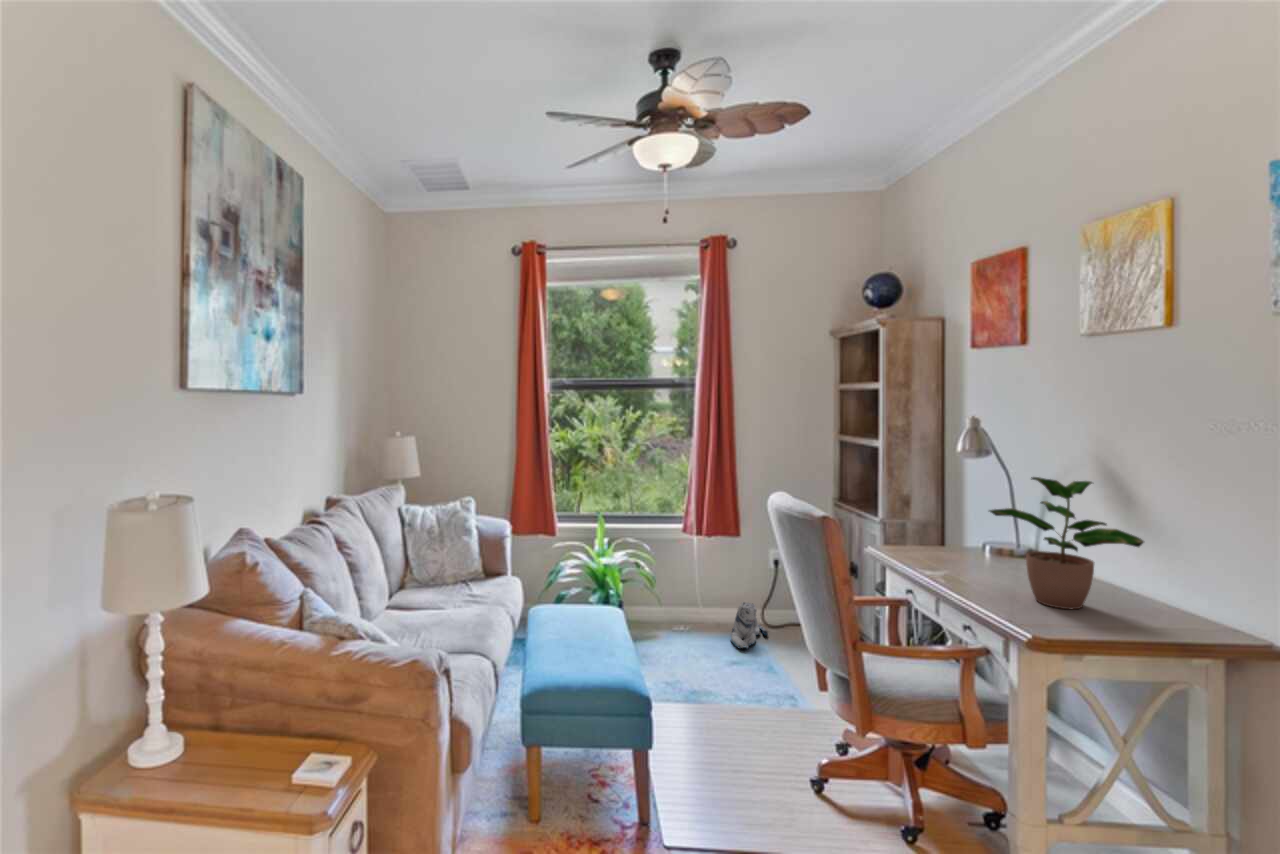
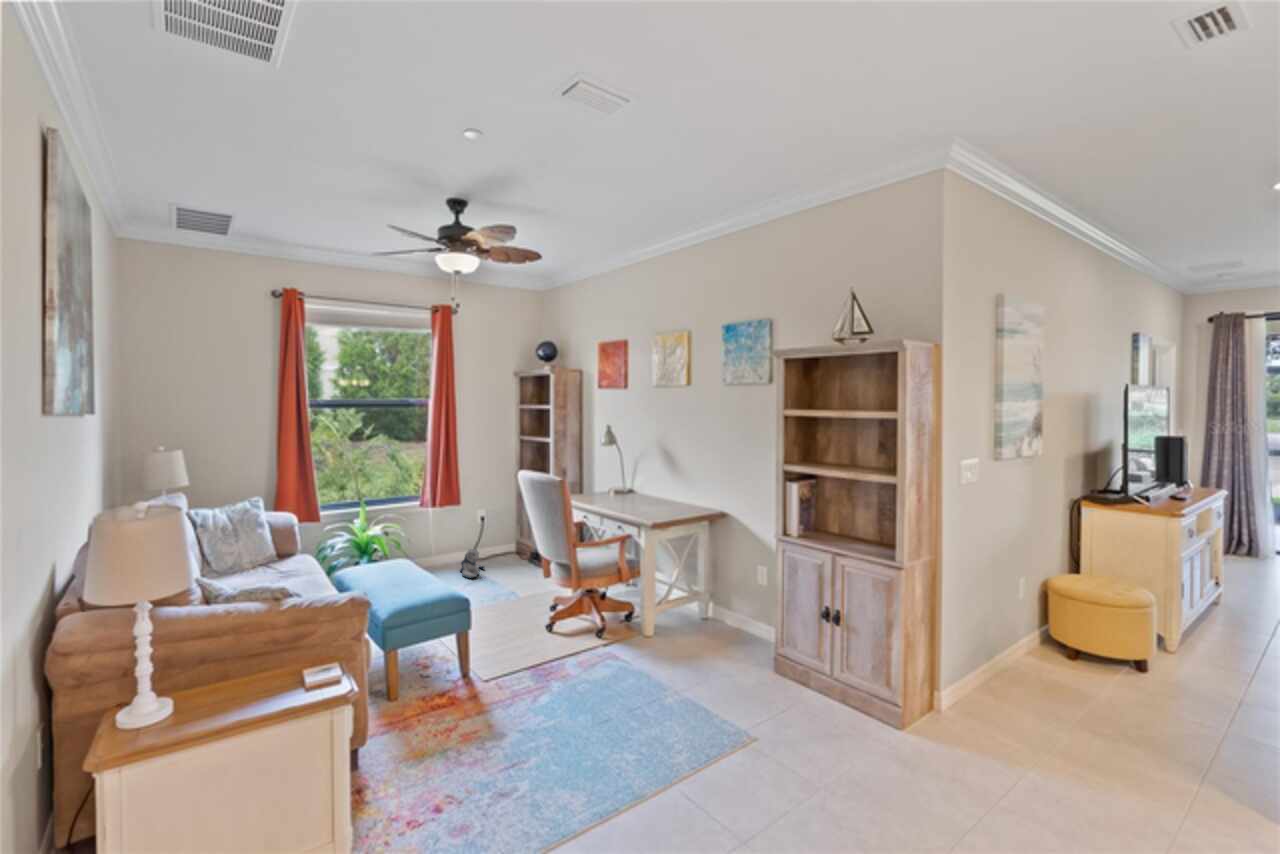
potted plant: present [989,477,1144,609] -> none [617,454,670,508]

